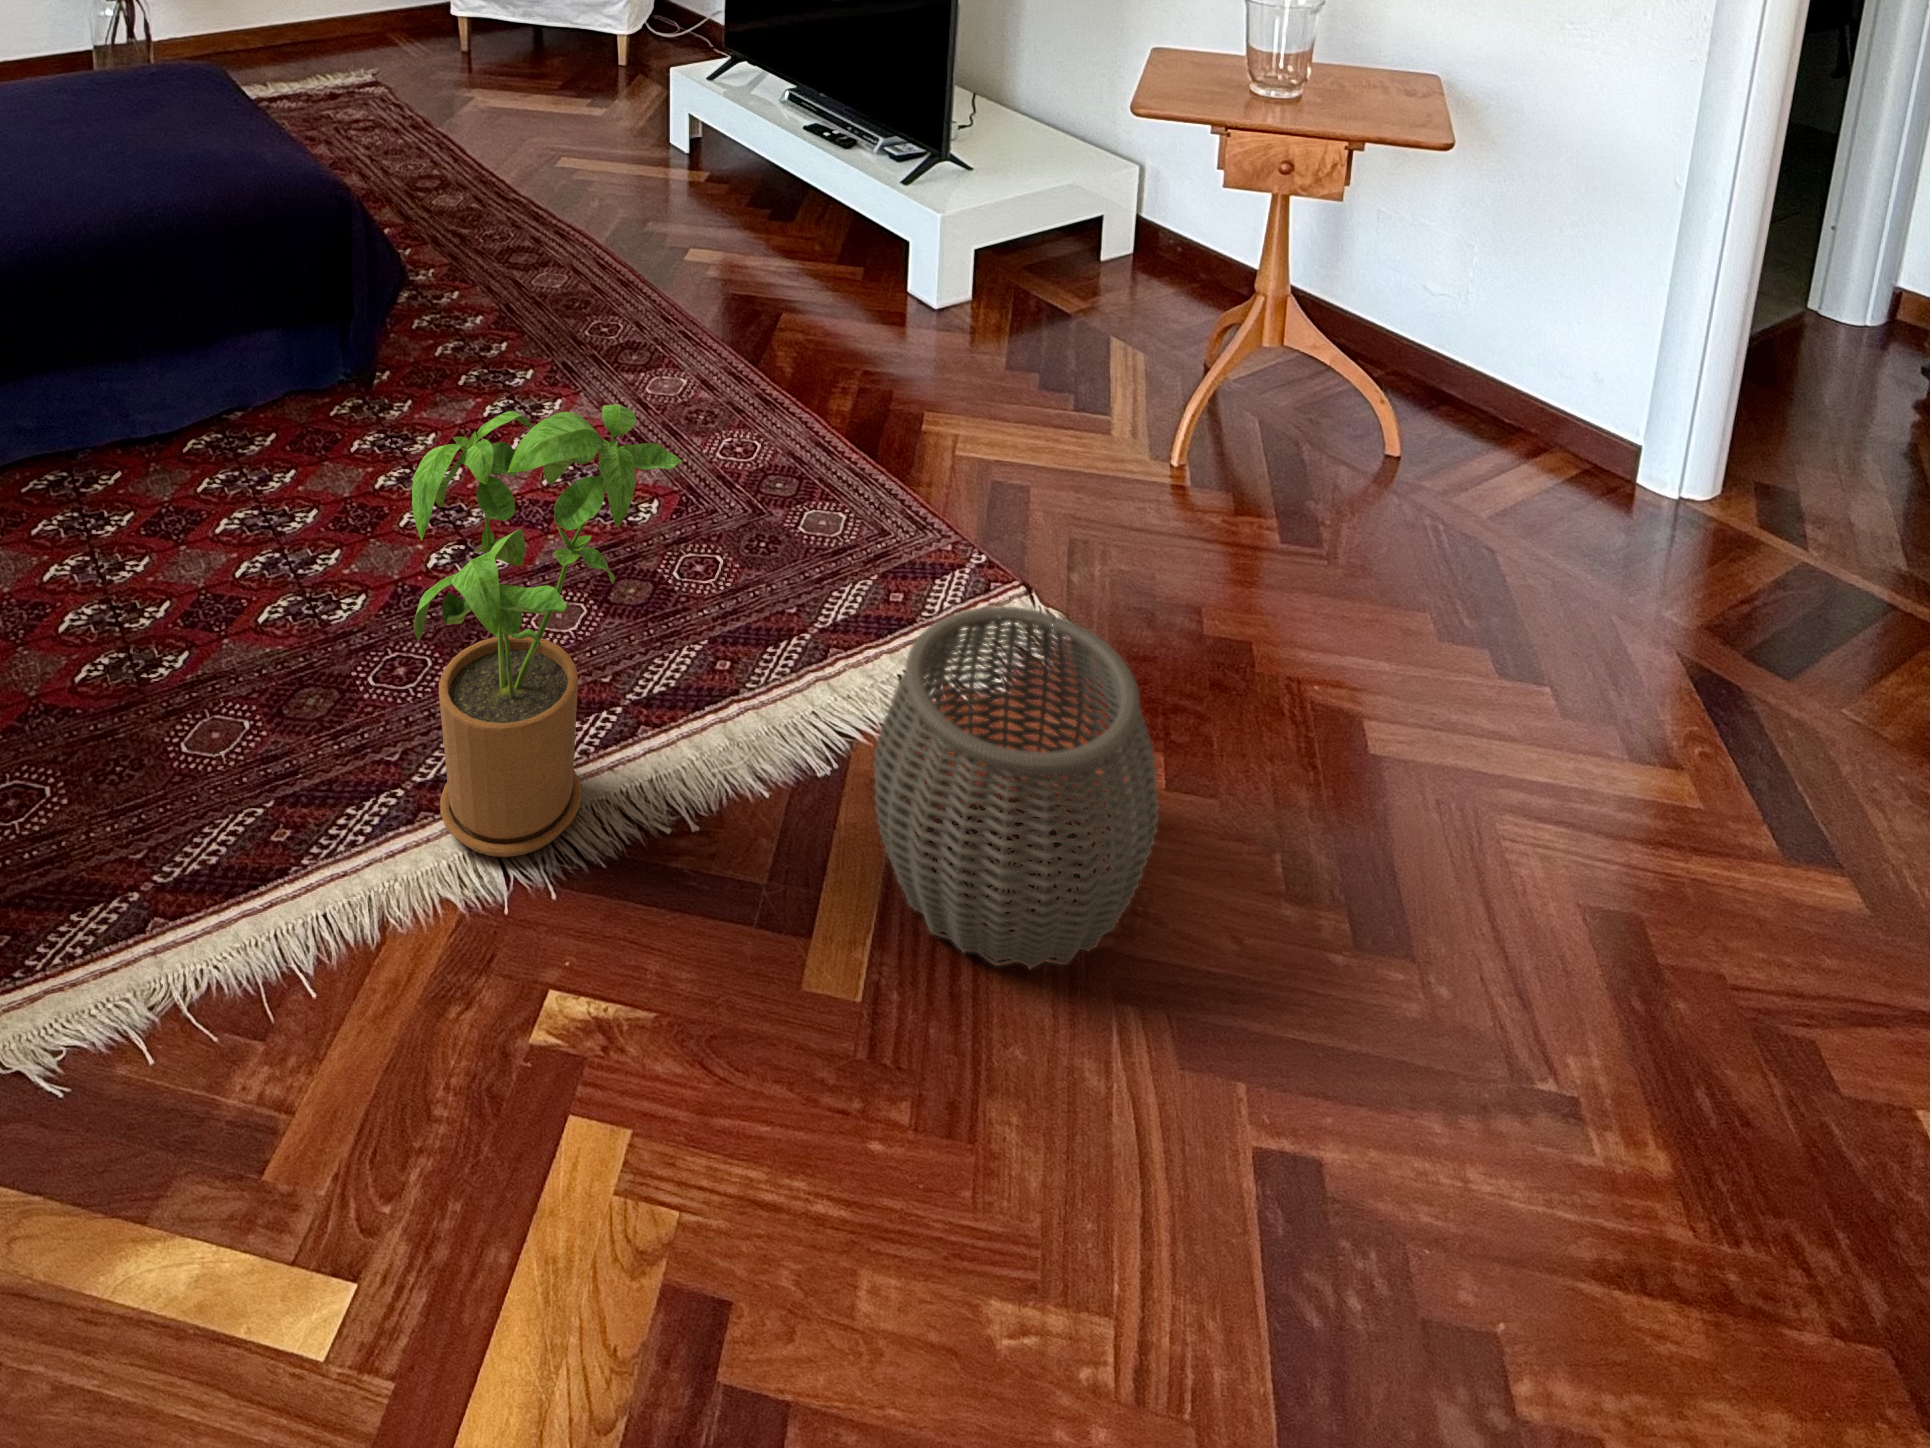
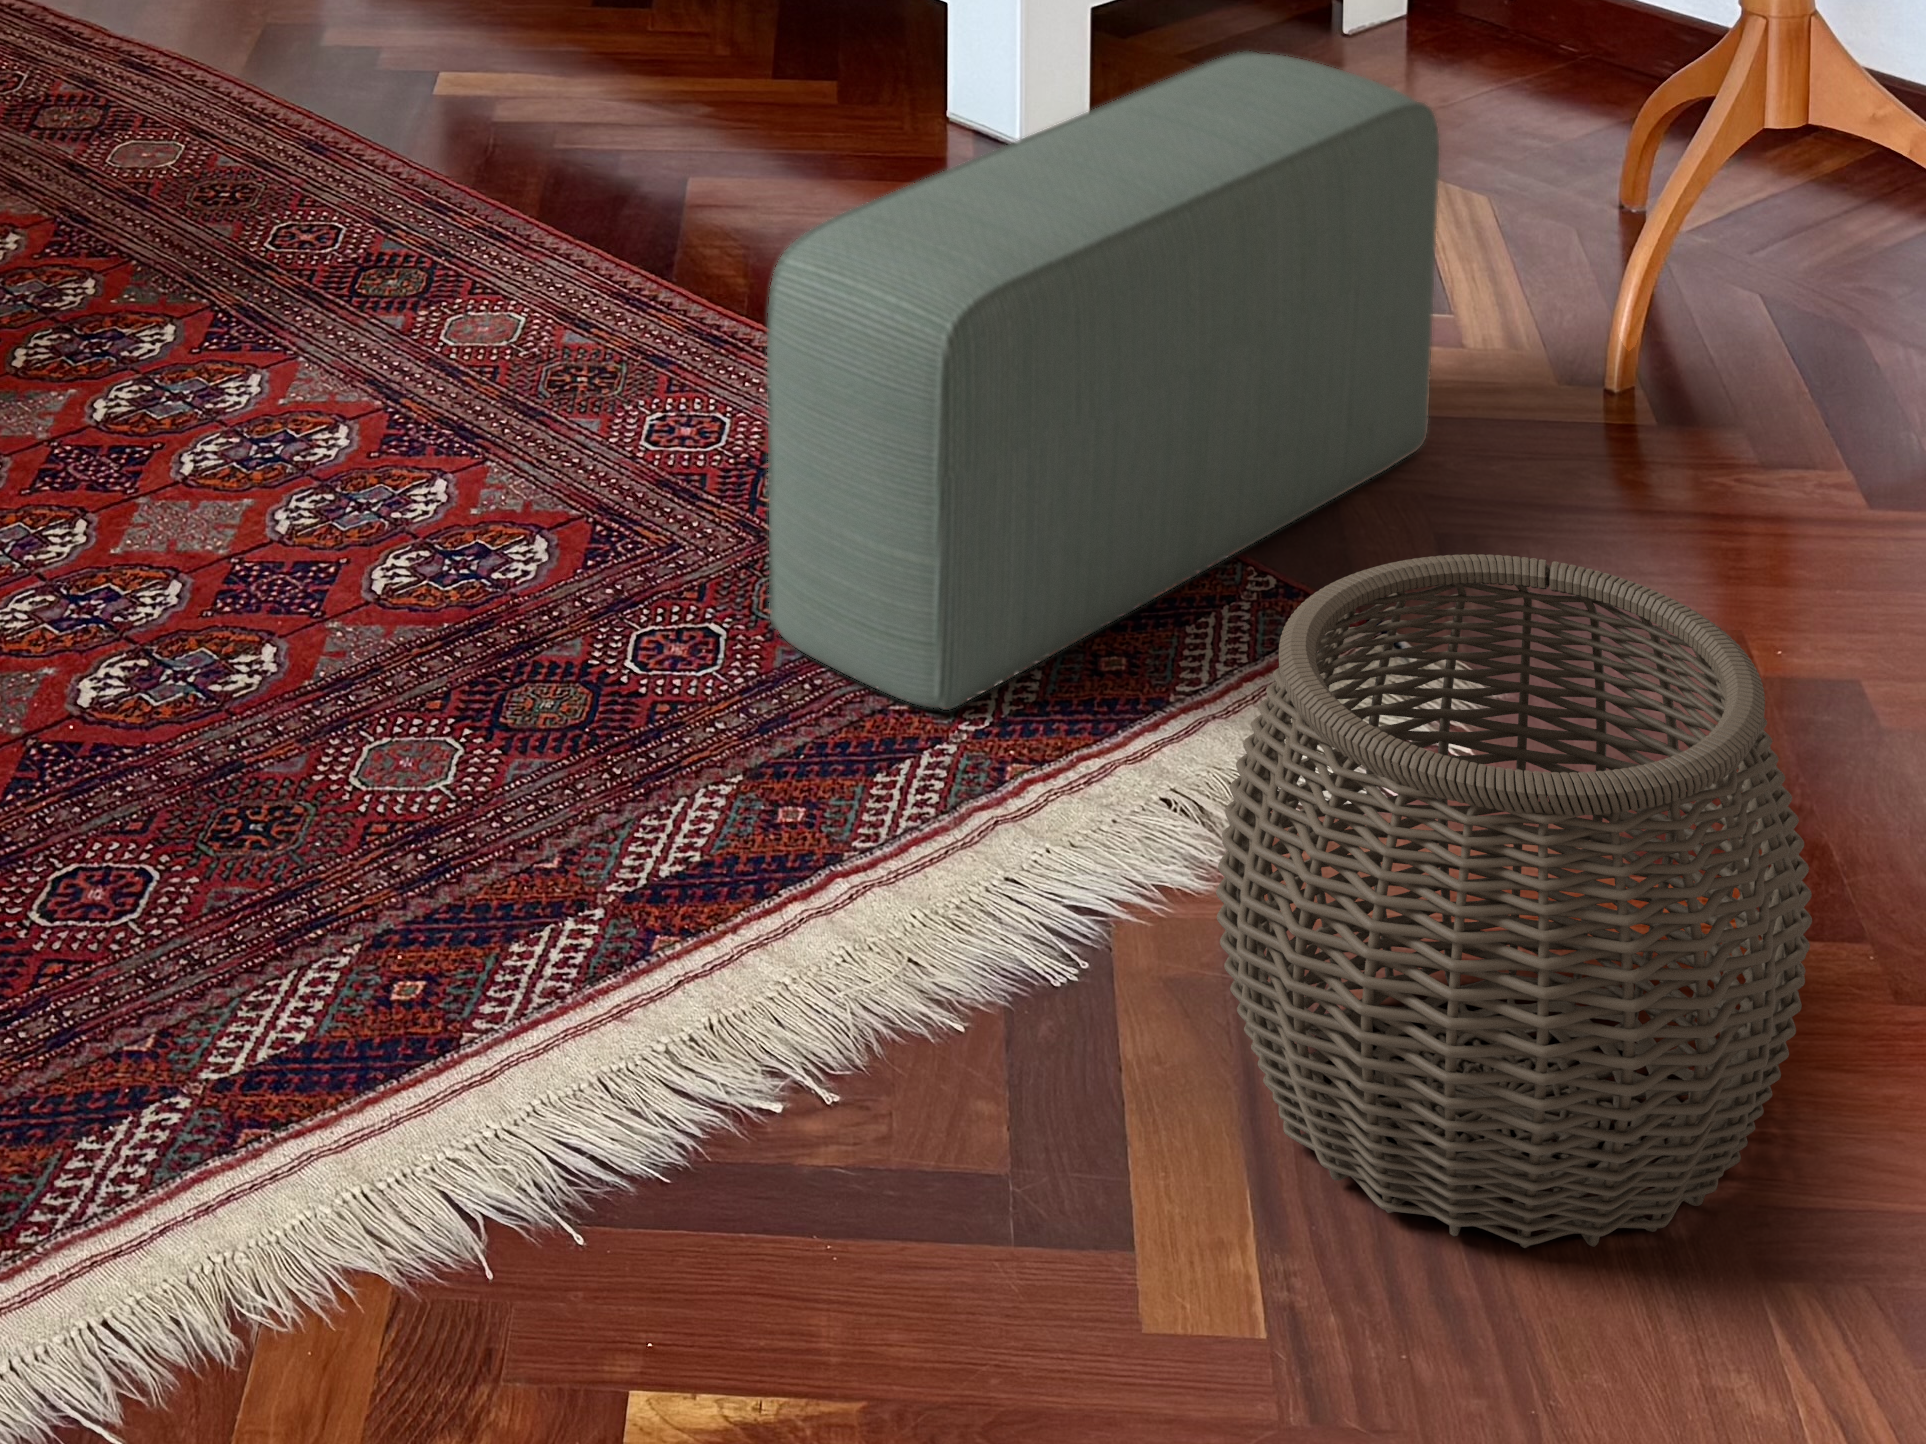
pouf: none [744,301,1086,613] -> present [767,52,1439,710]
house plant: present [412,404,682,857] -> none [203,187,787,1189]

